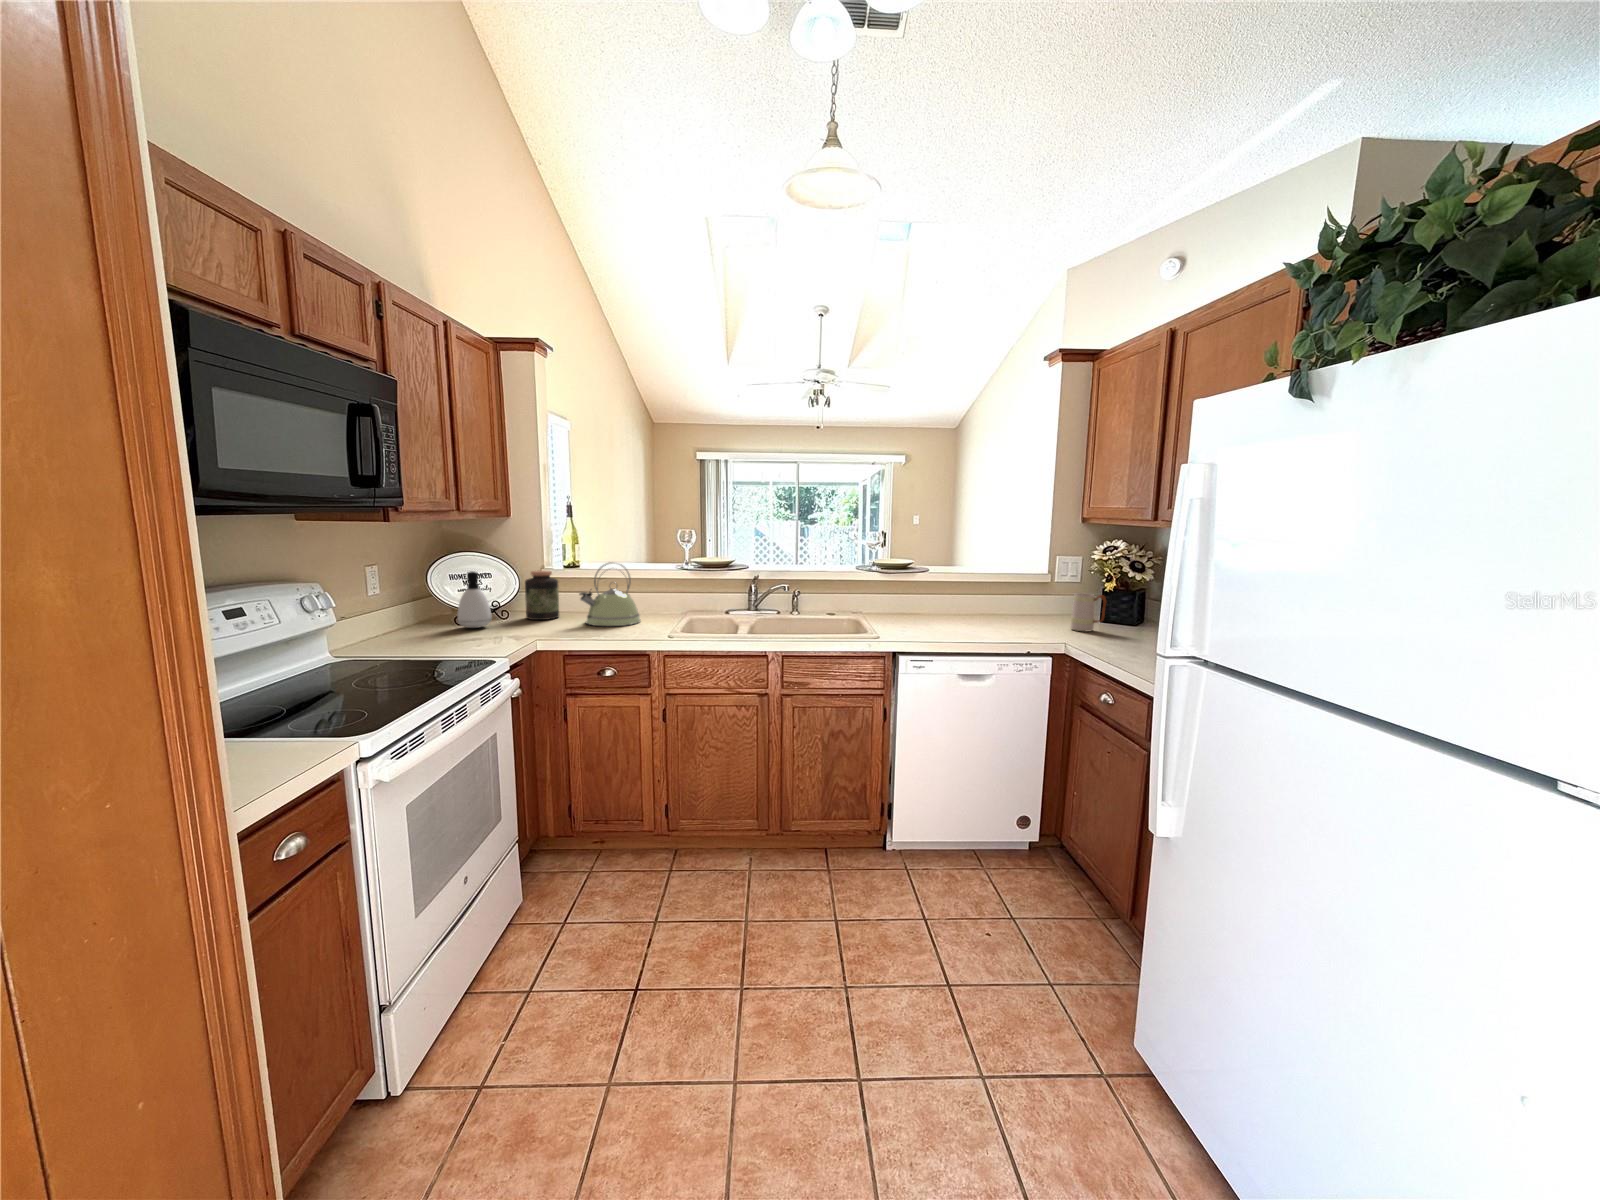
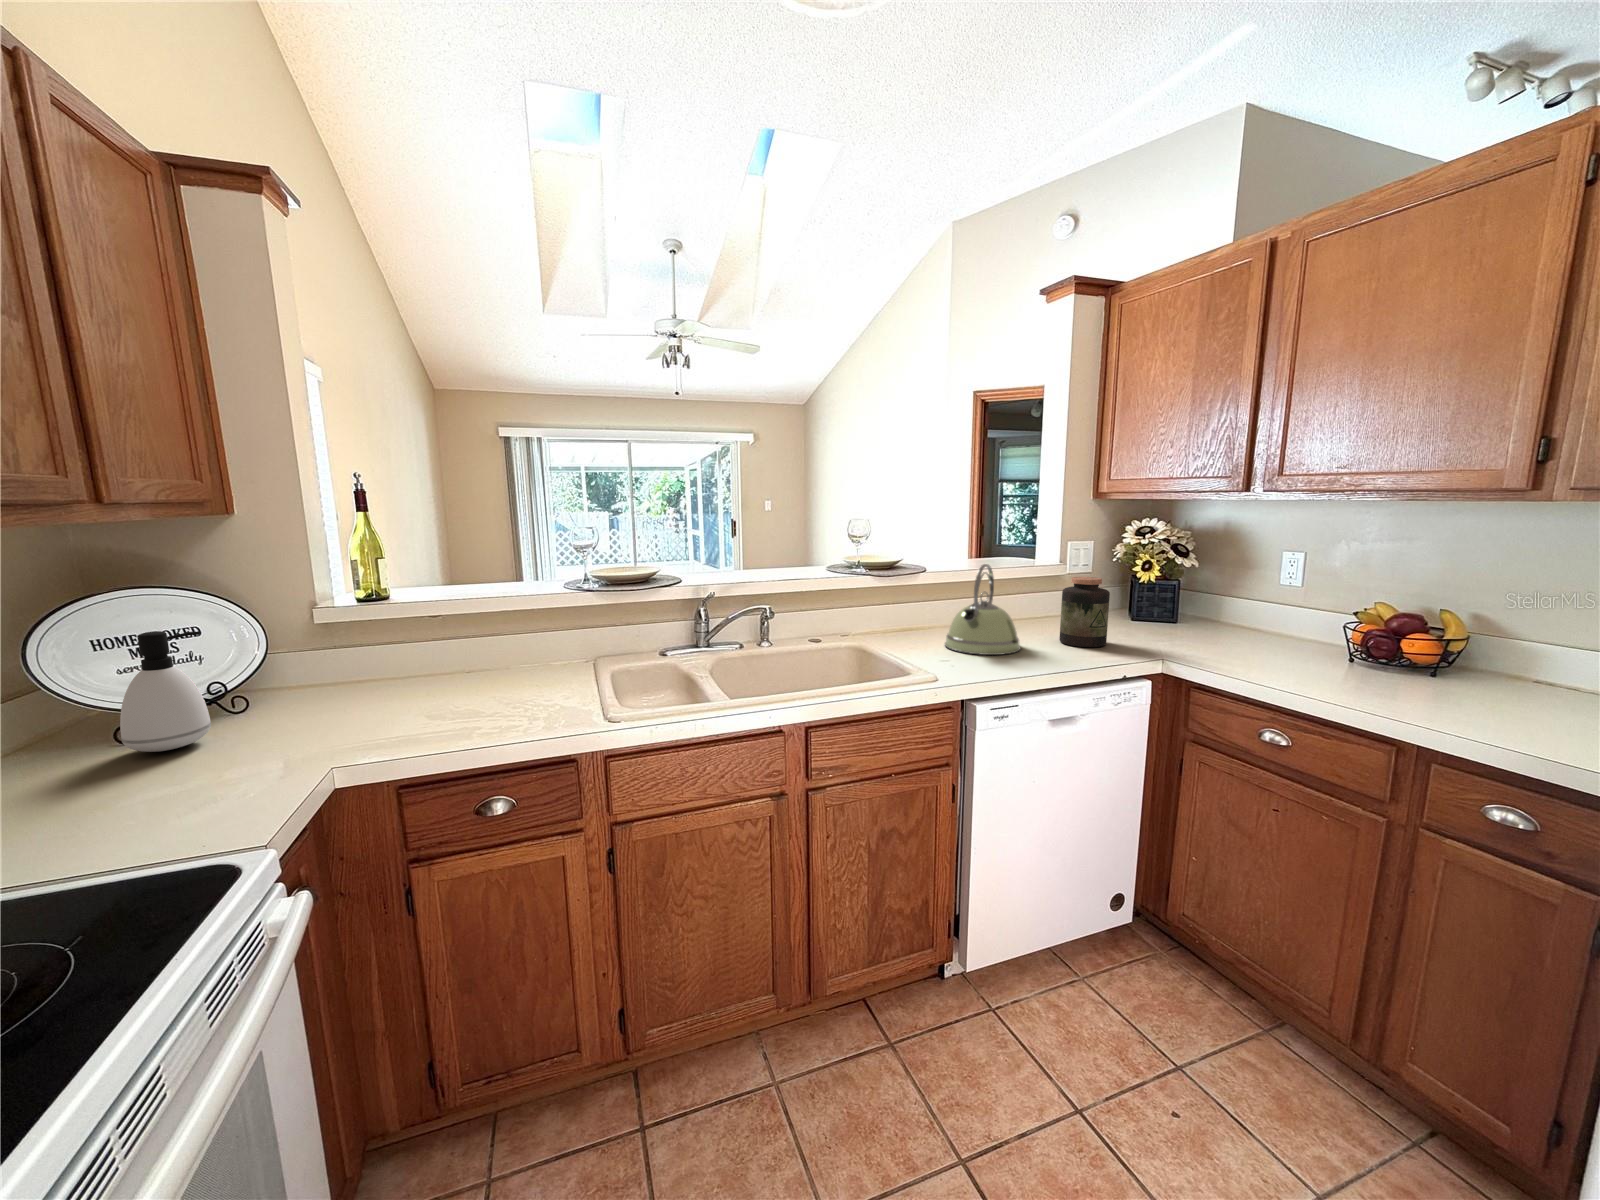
kettle: present [580,562,641,626] -> present [945,564,1021,655]
jar: present [525,570,559,620] -> present [1059,577,1110,647]
mug: present [1071,593,1107,632] -> none [1125,589,1173,638]

